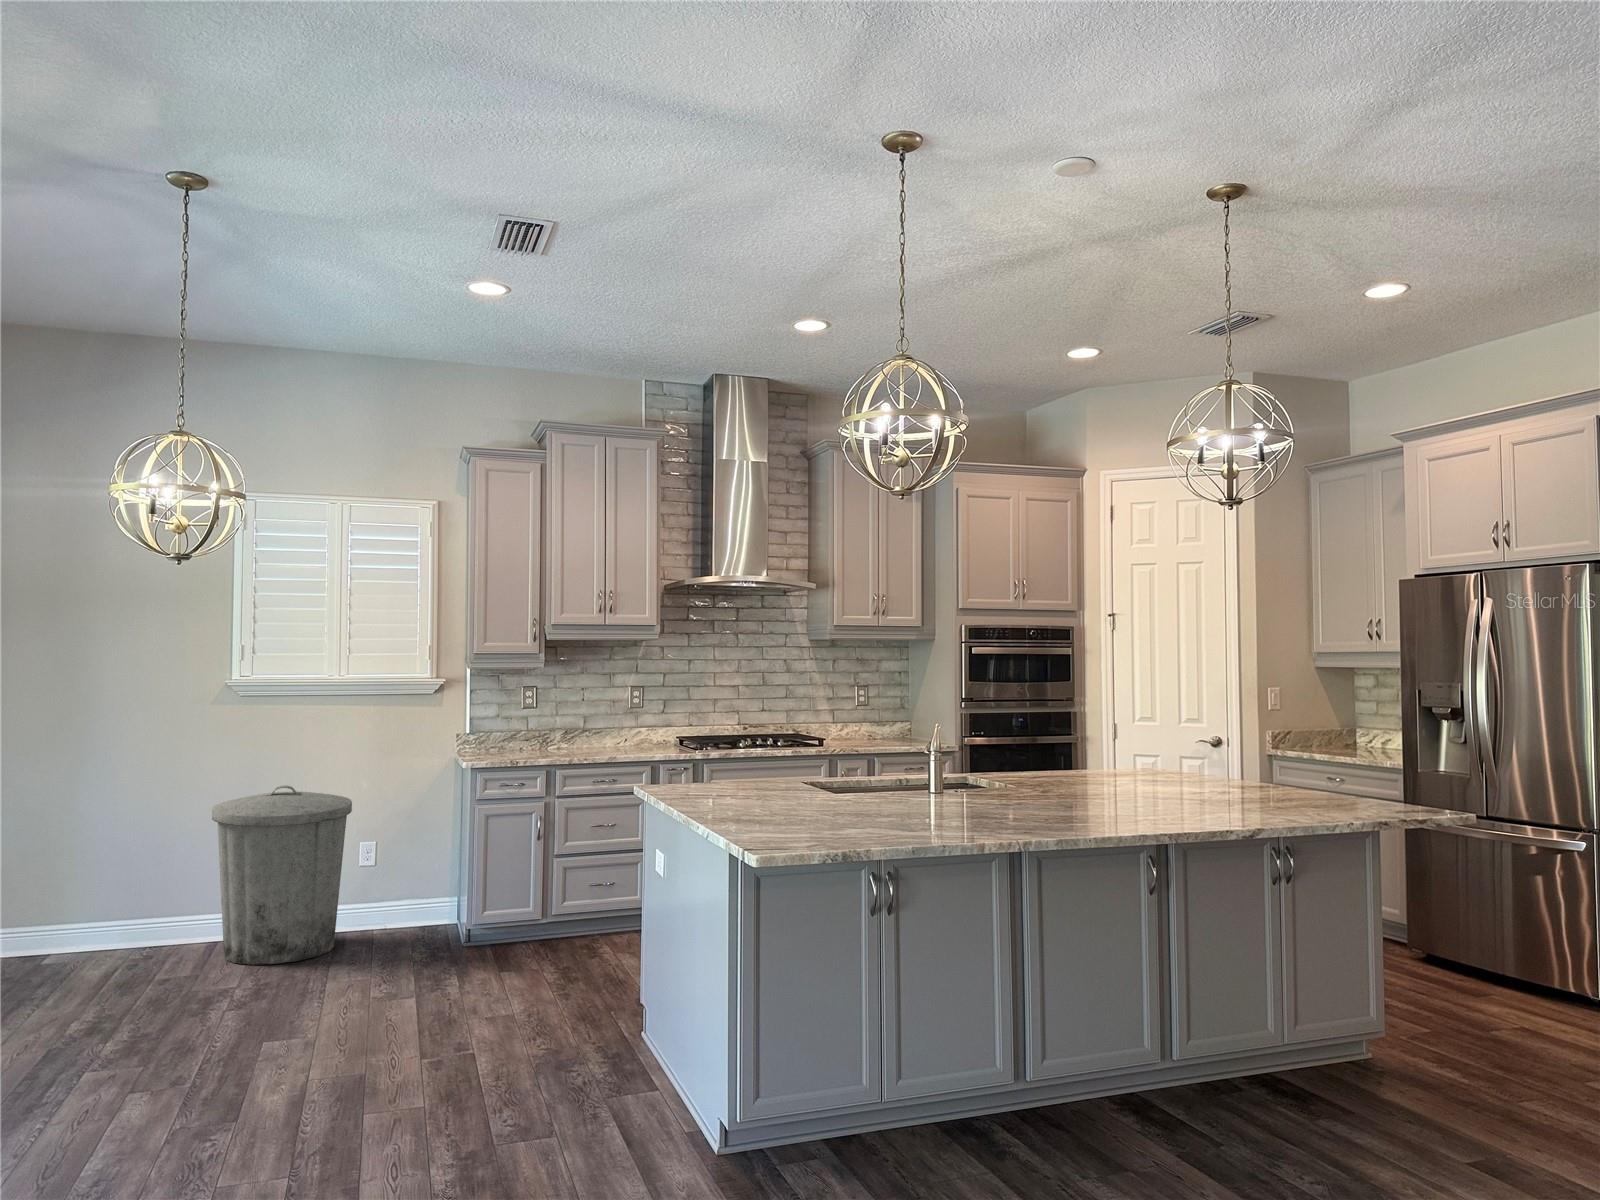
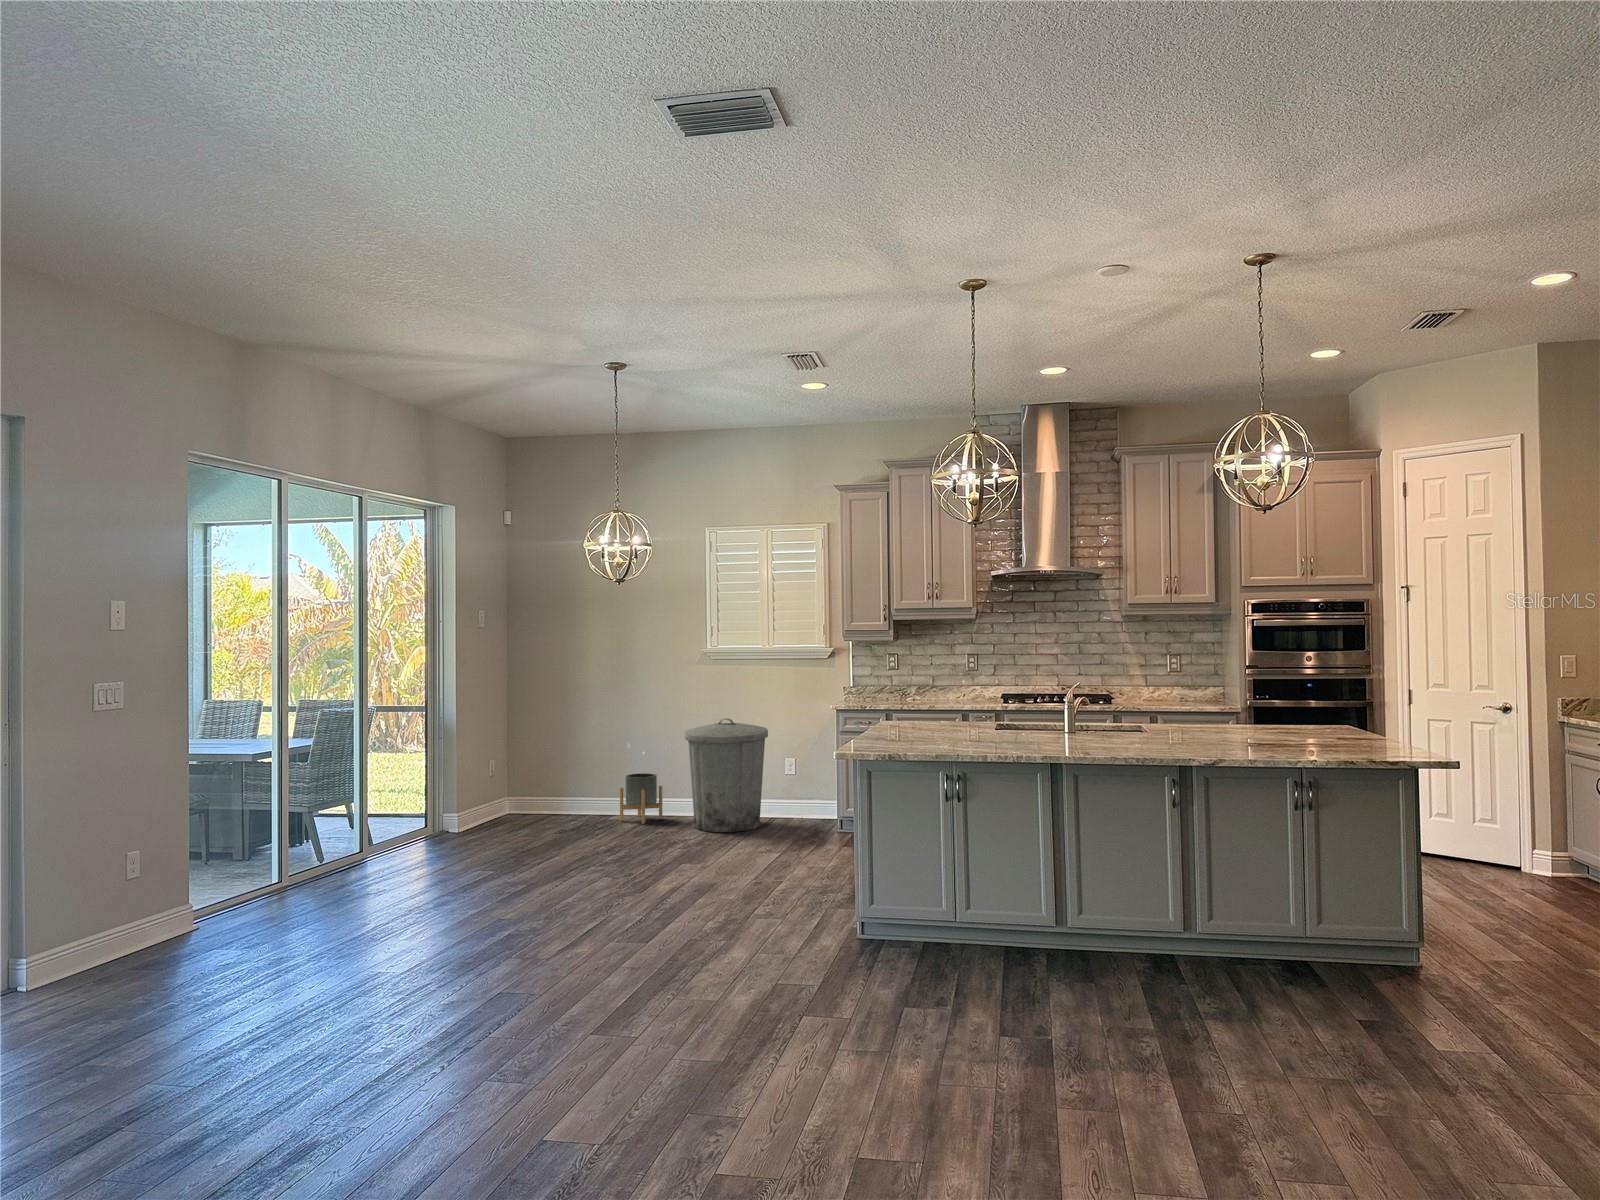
planter: none [75,880,155,964] -> present [620,773,662,824]

